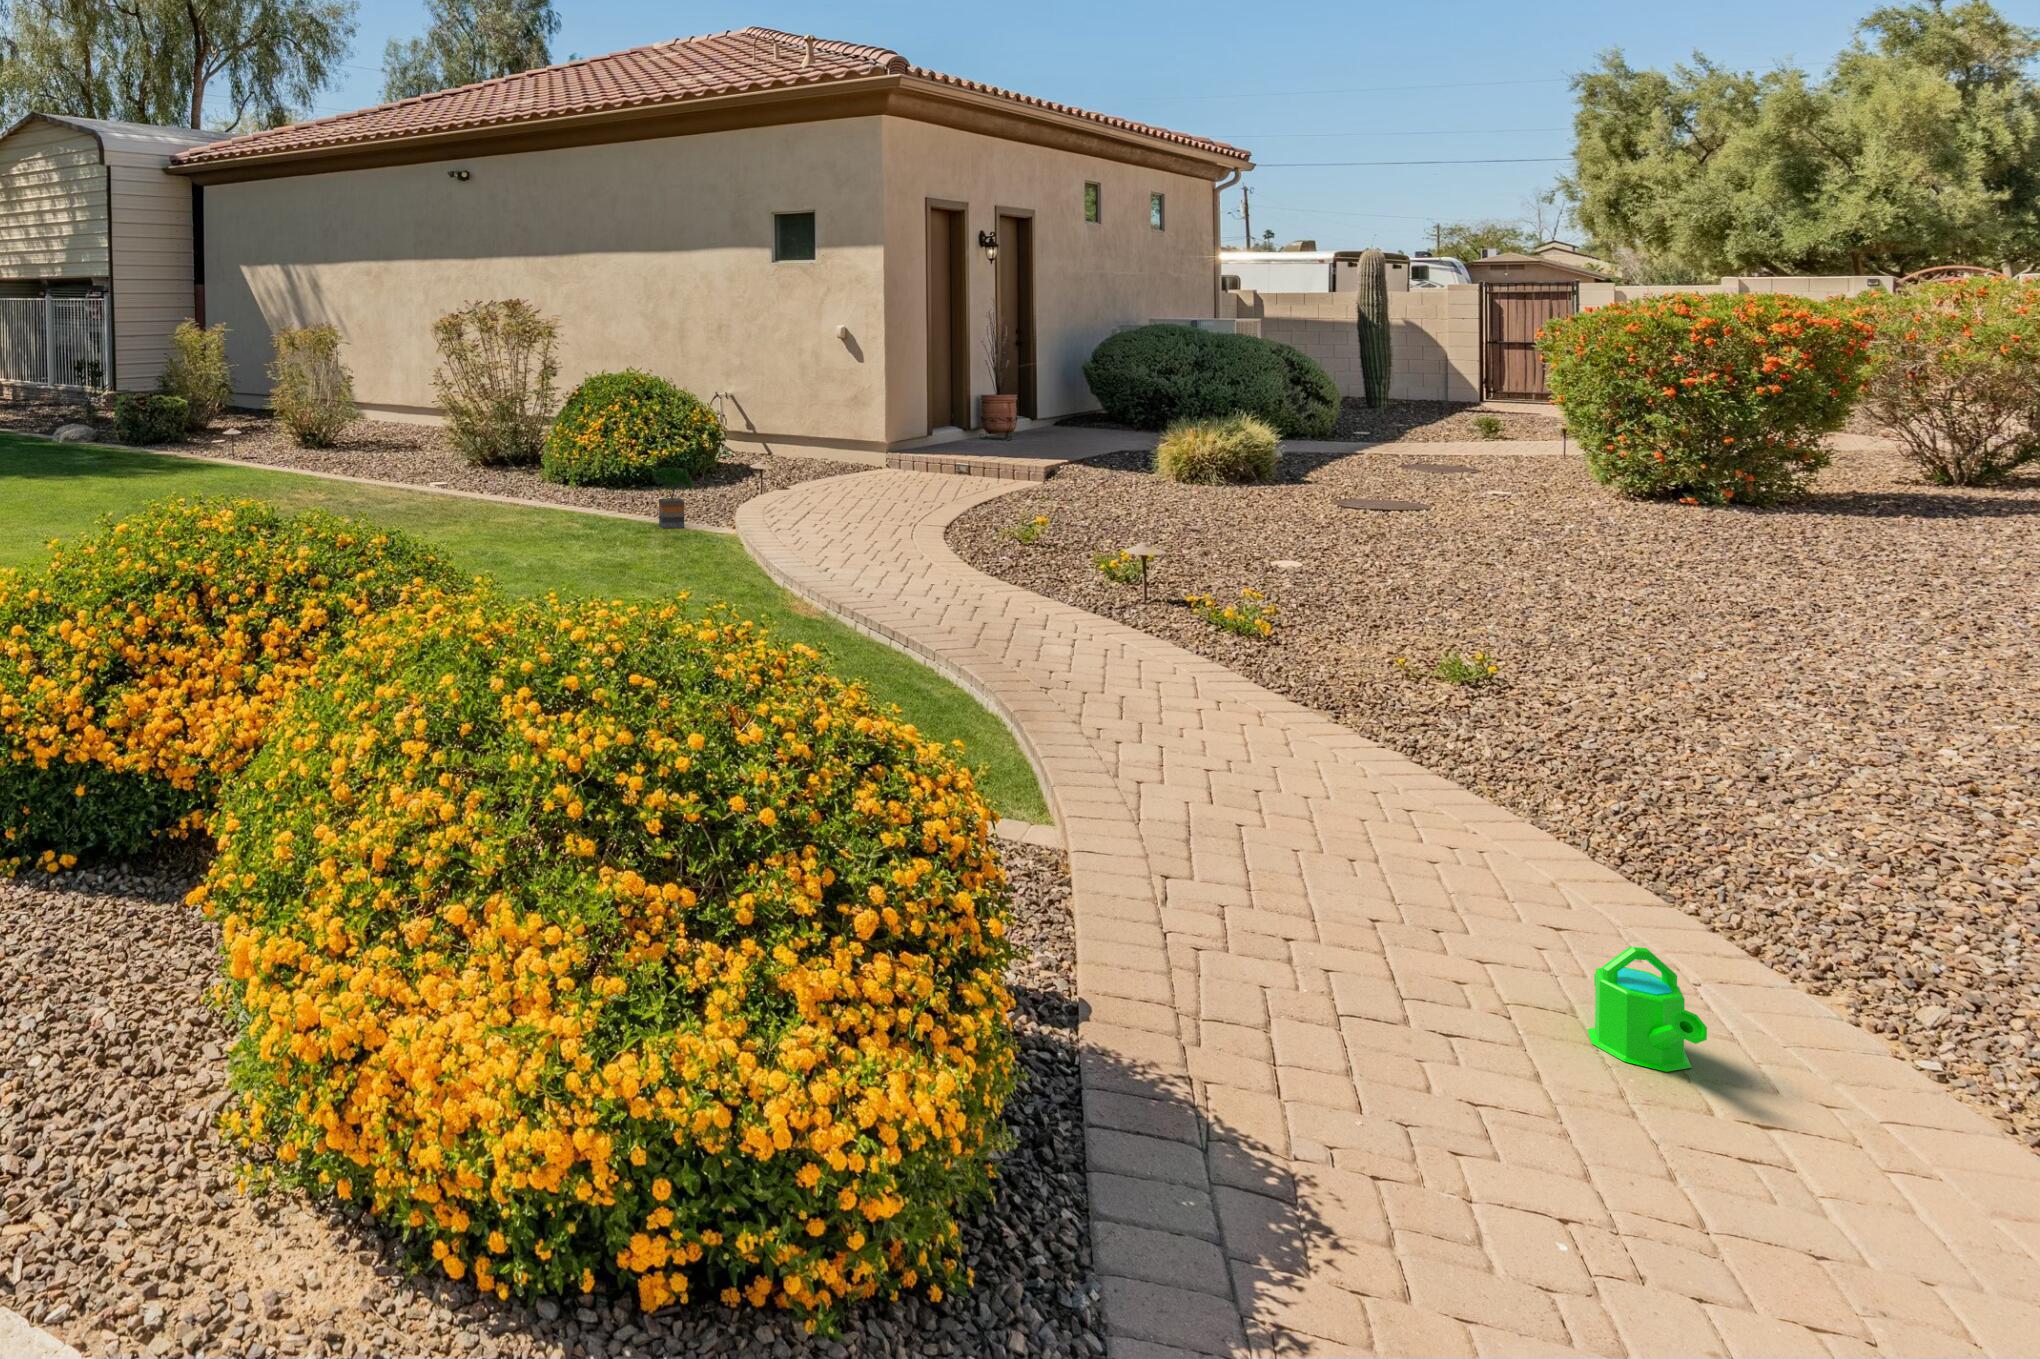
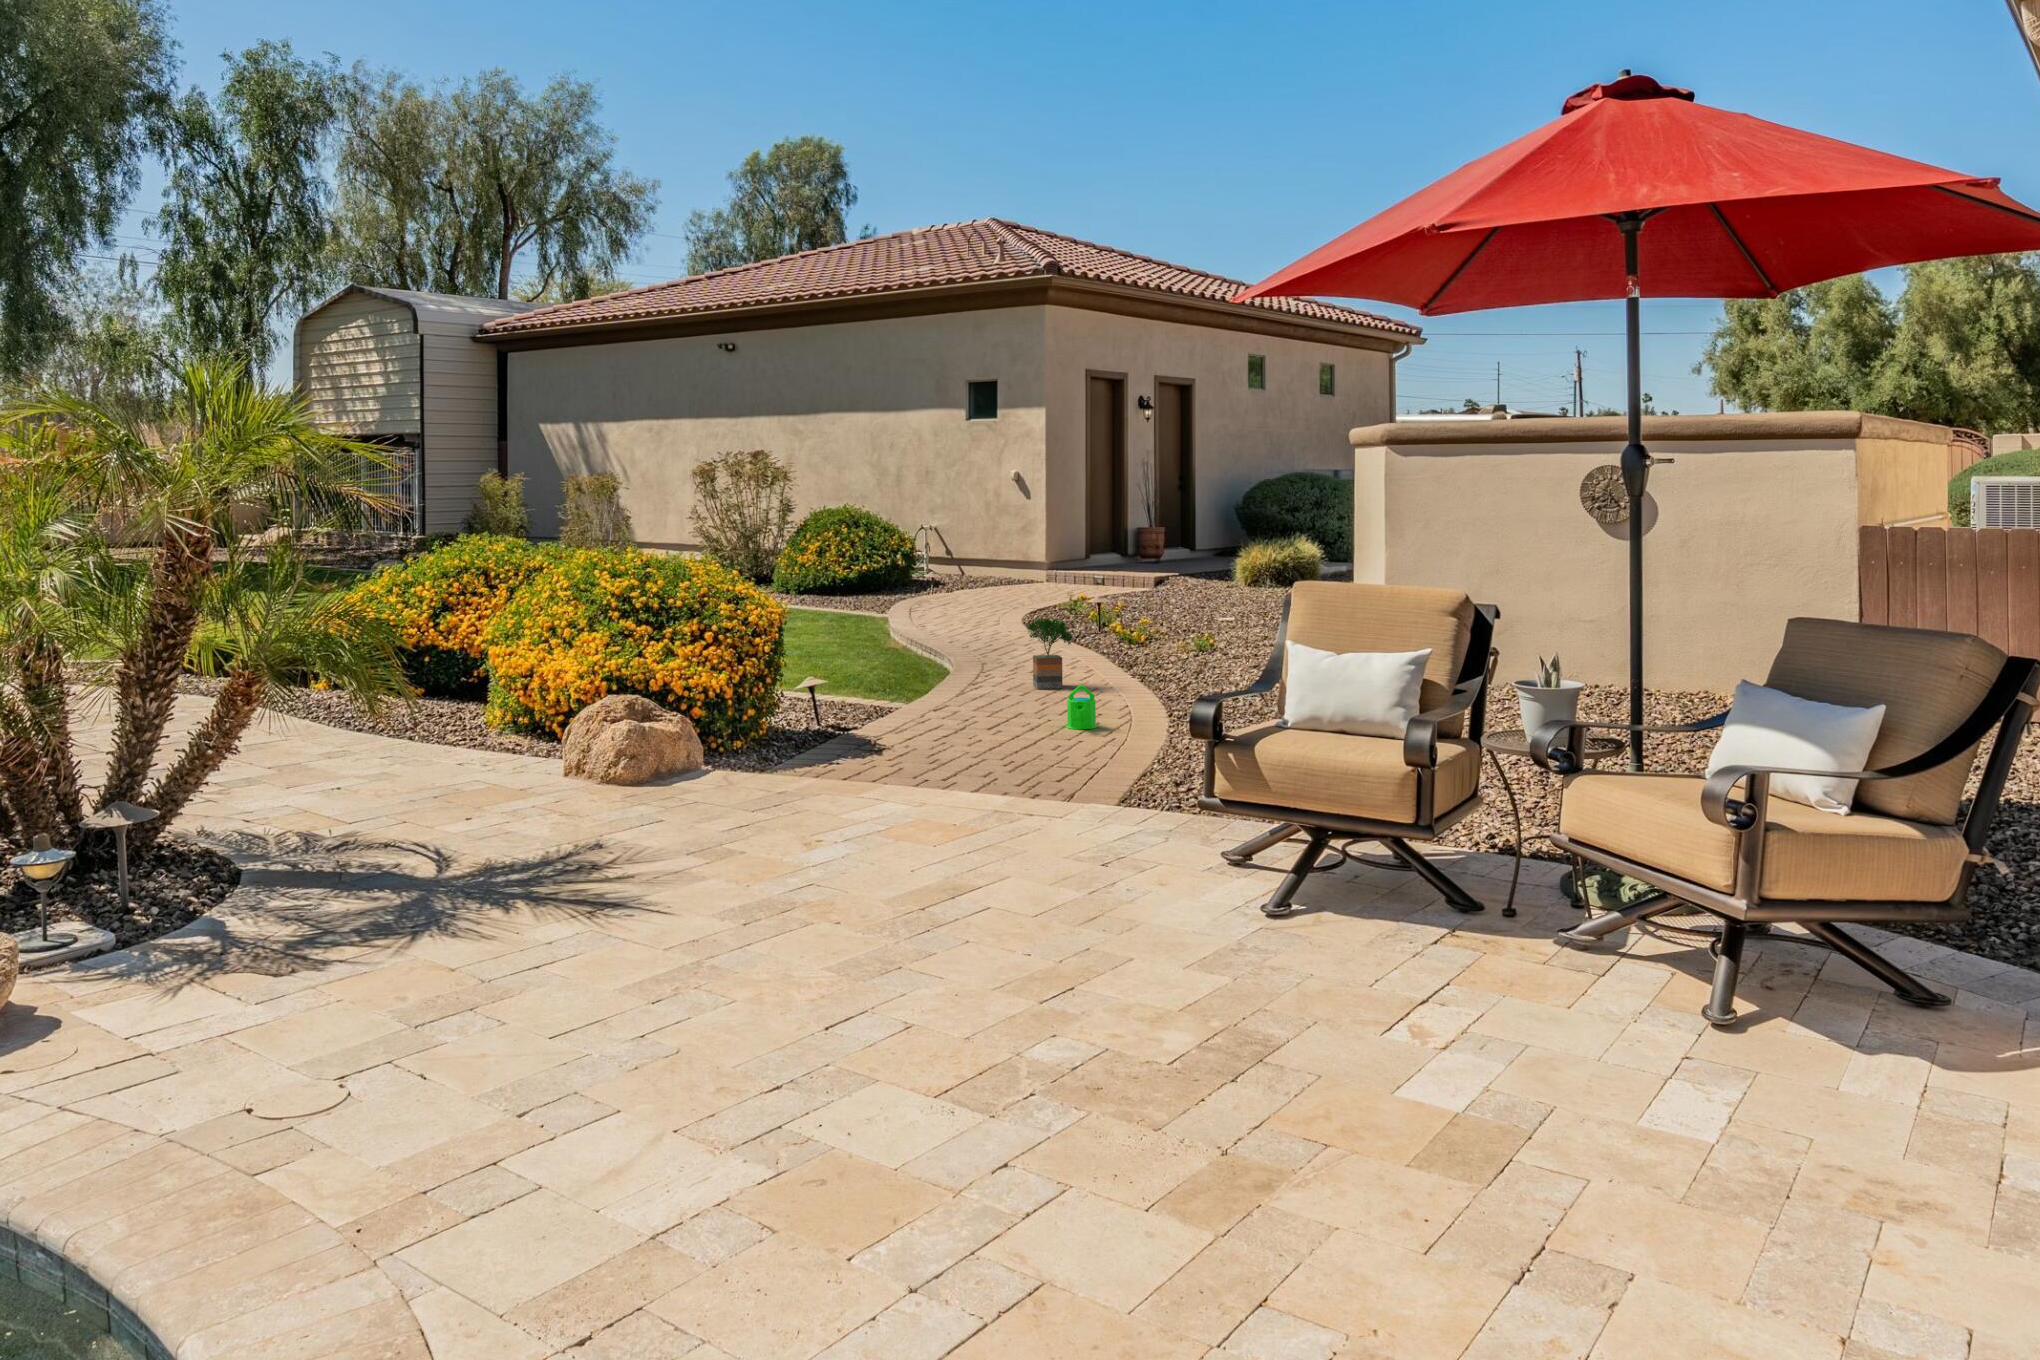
potted tree: present [653,467,693,528] -> present [1026,619,1072,689]

